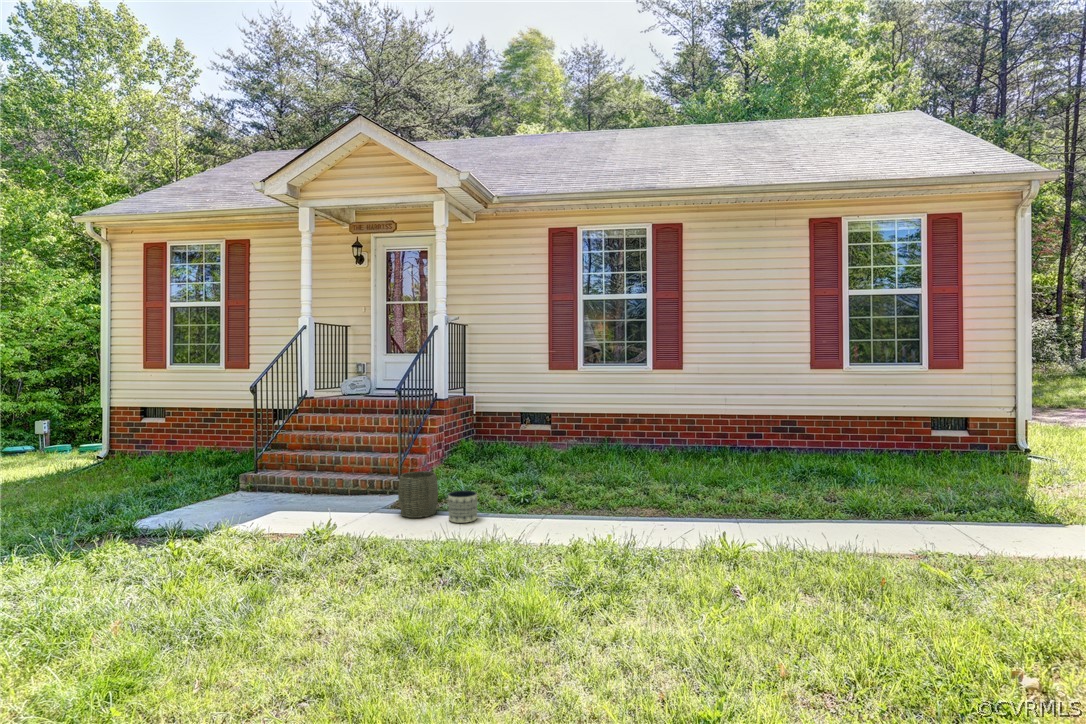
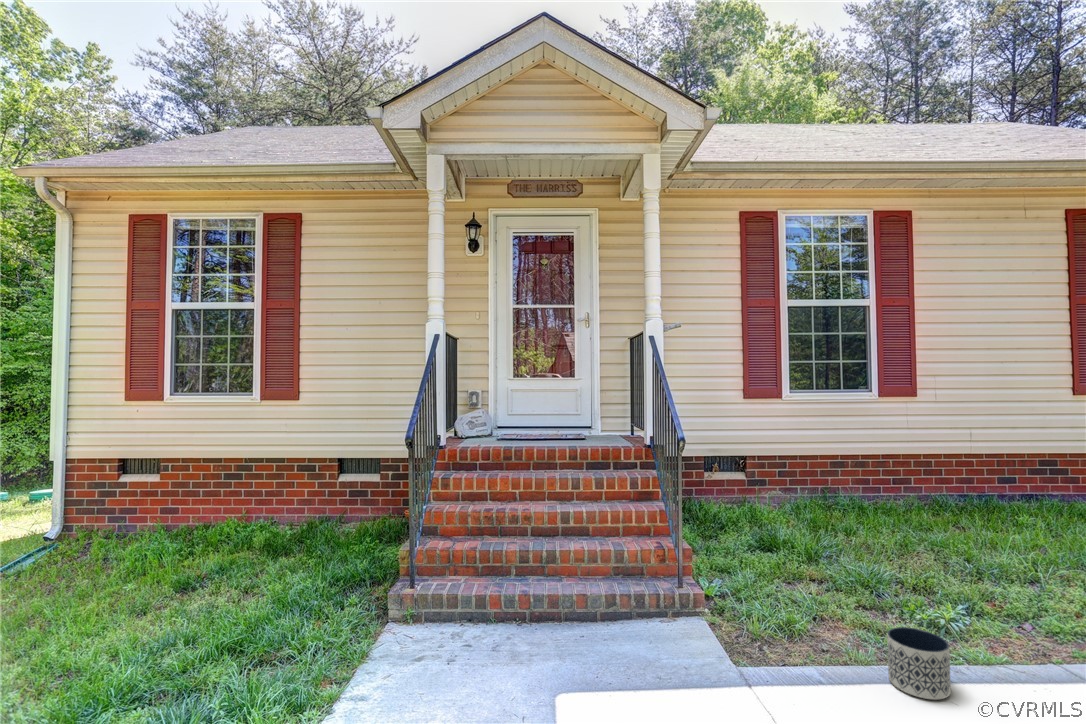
woven basket: present [398,471,438,518] -> none [772,590,850,690]

